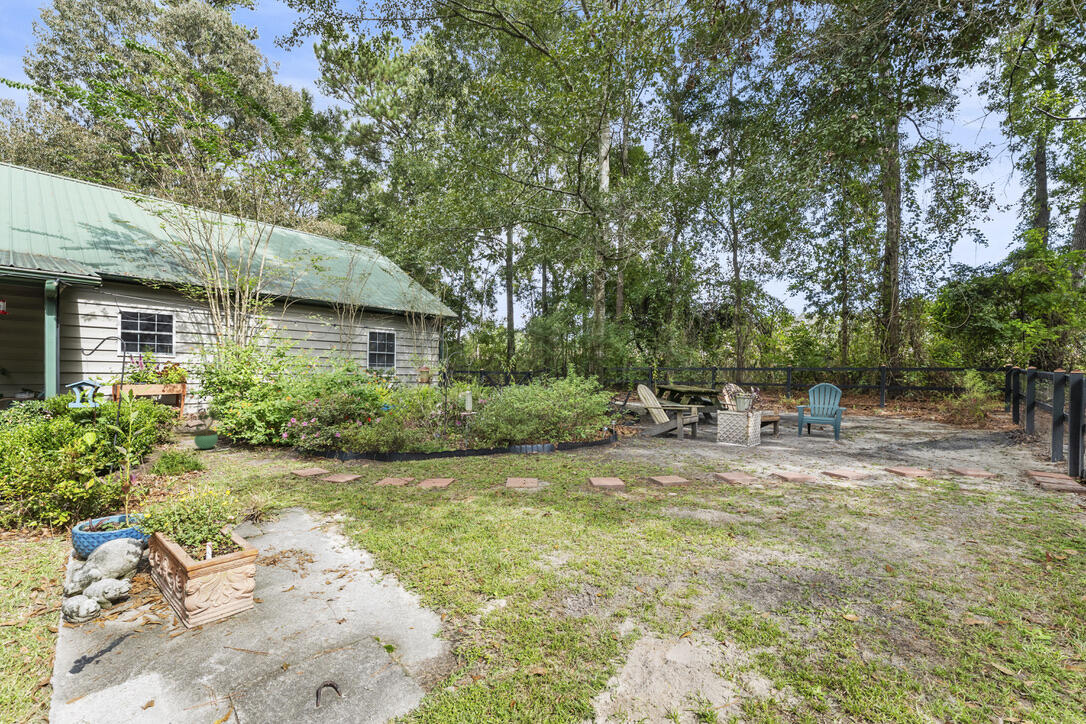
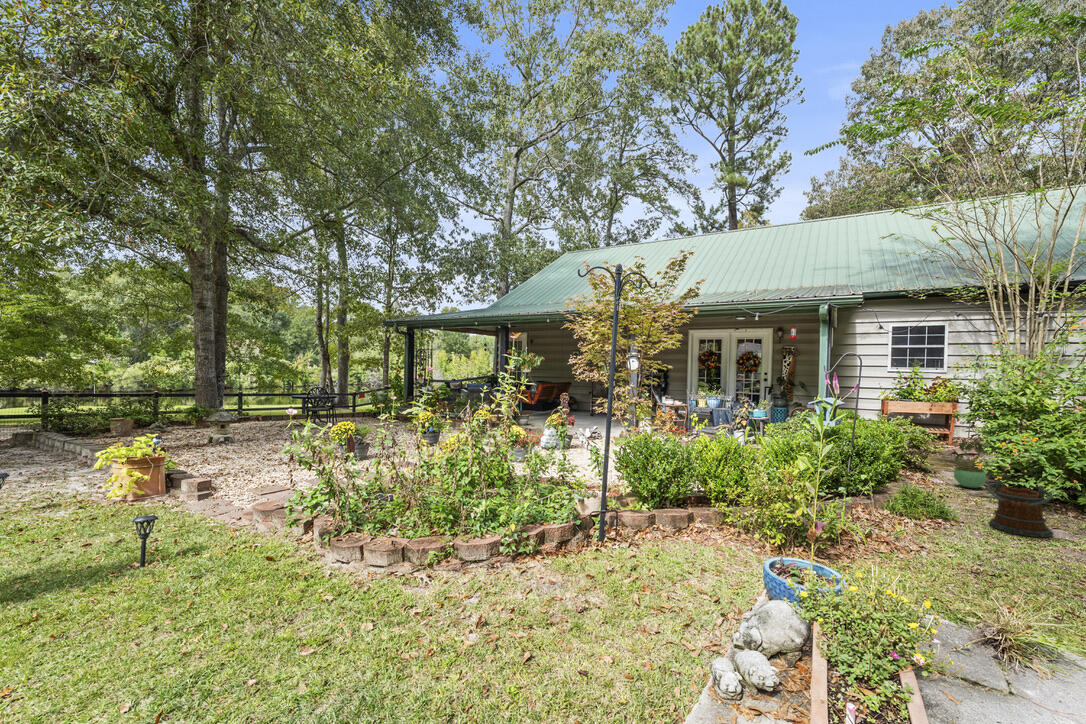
bucket: none [227,433,265,469] -> present [987,480,1054,537]

